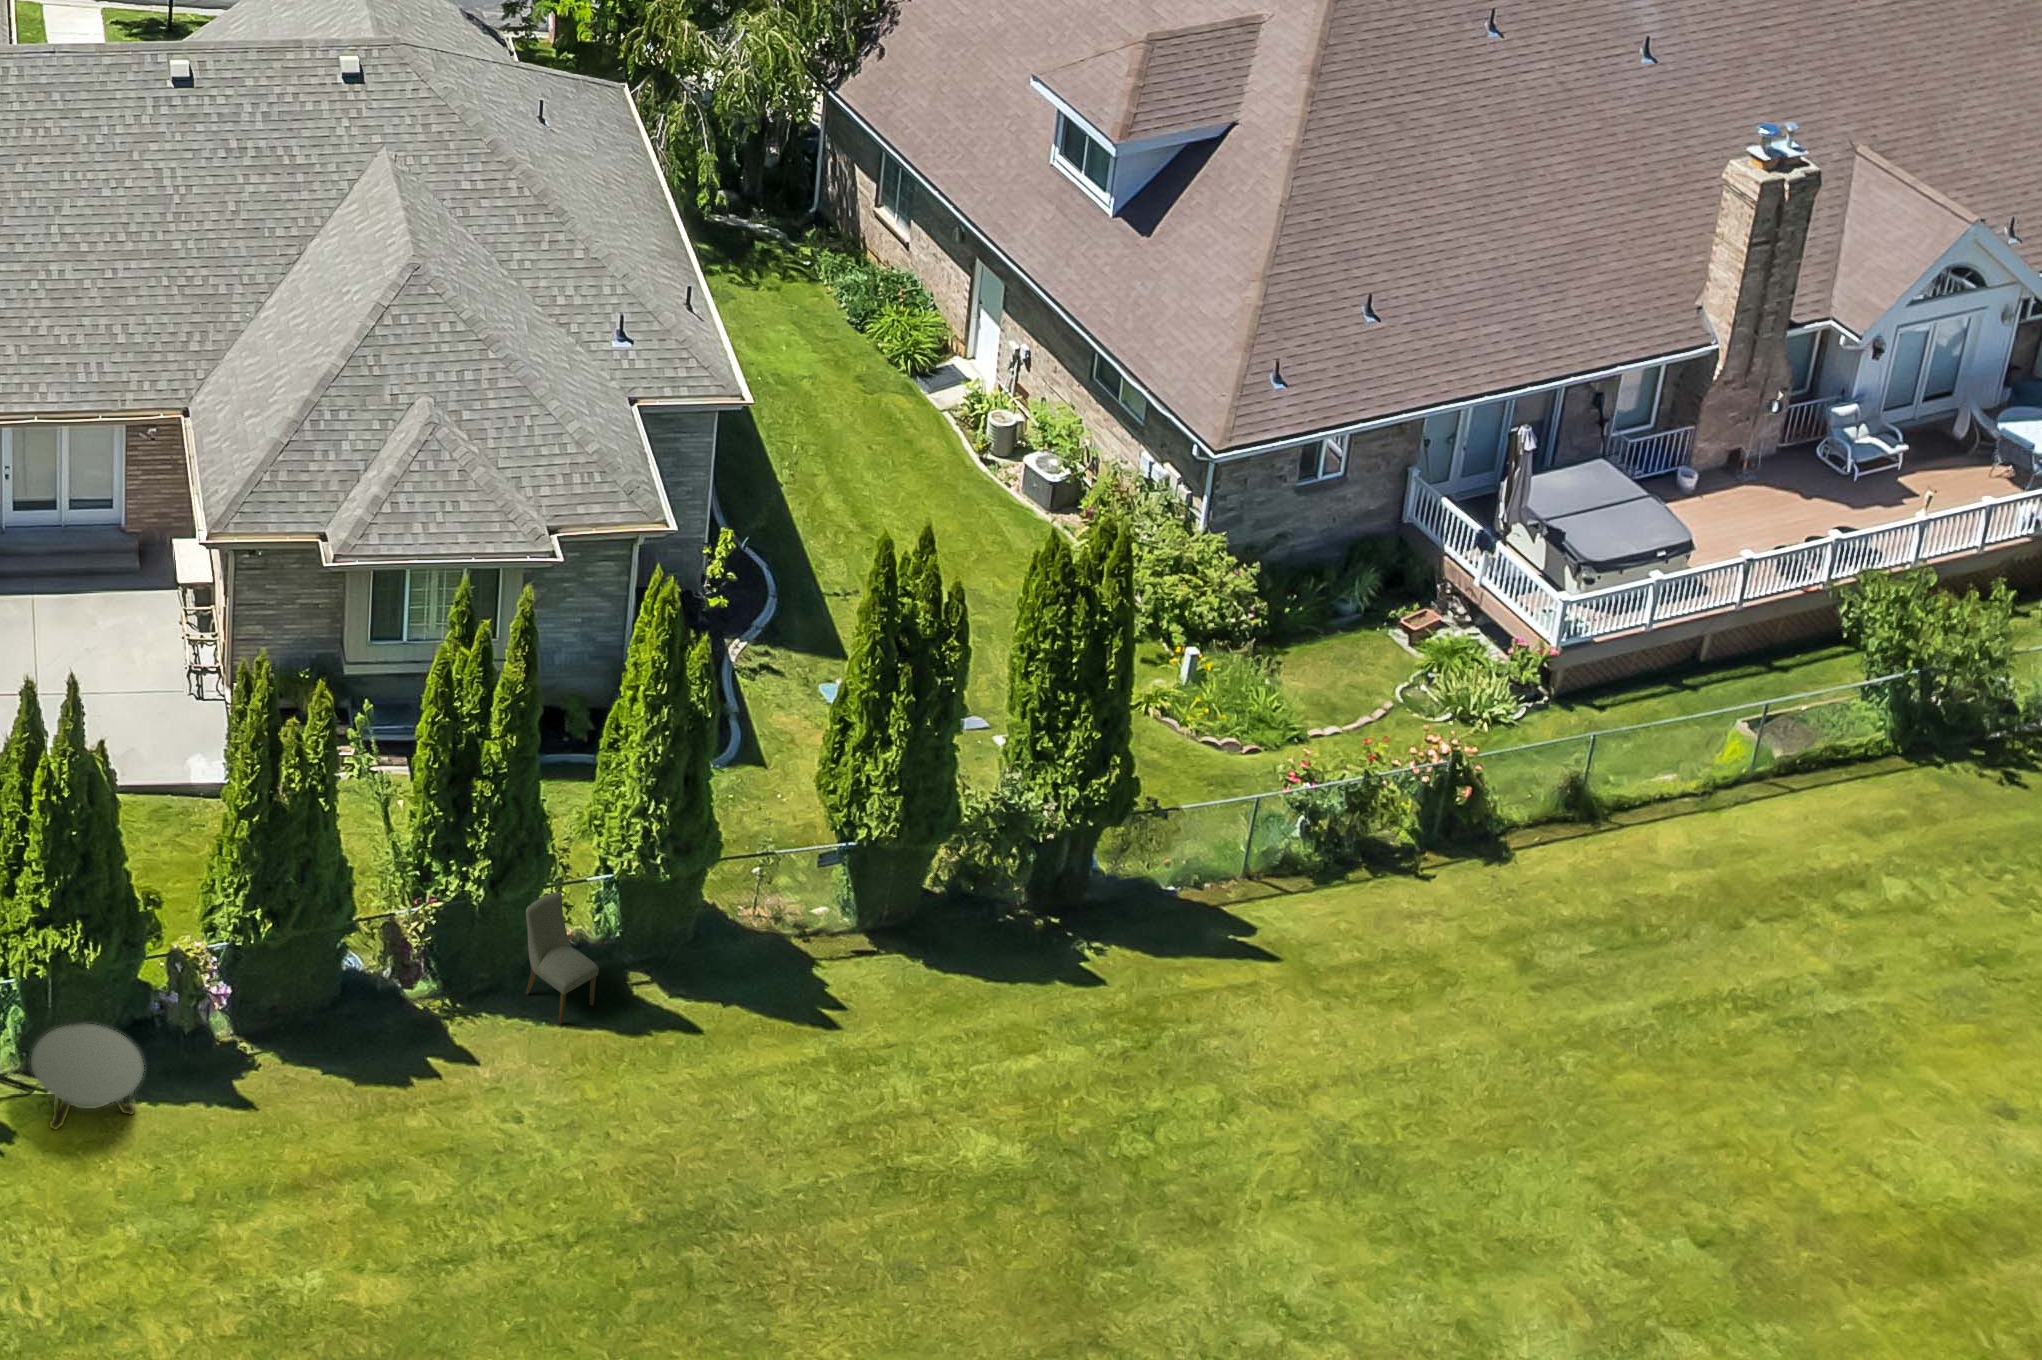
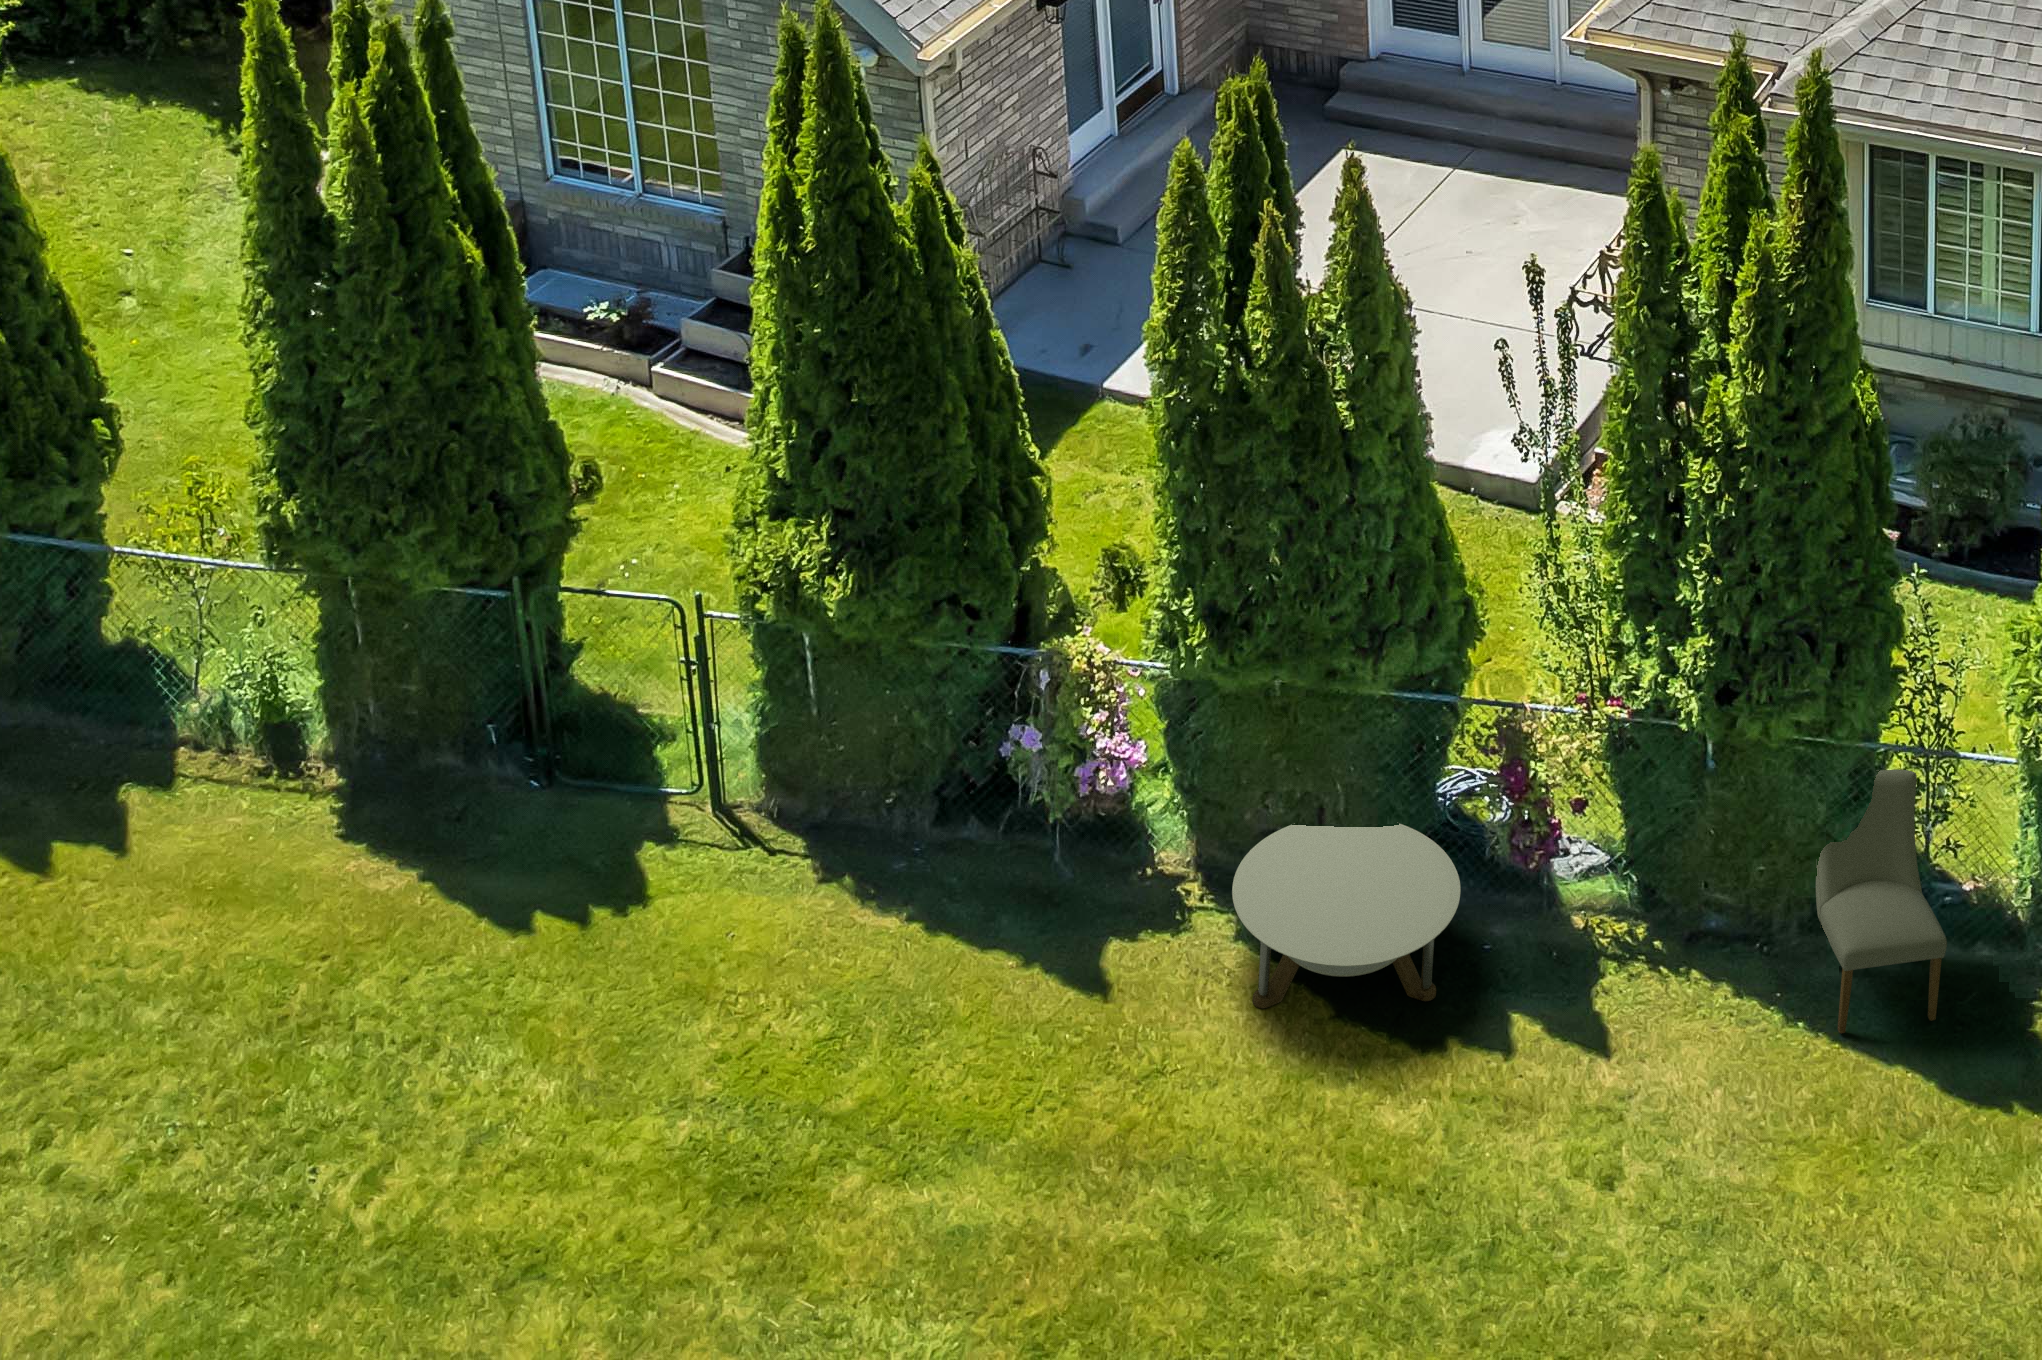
round table: present [31,1024,144,1129] -> present [1232,824,1460,1008]

